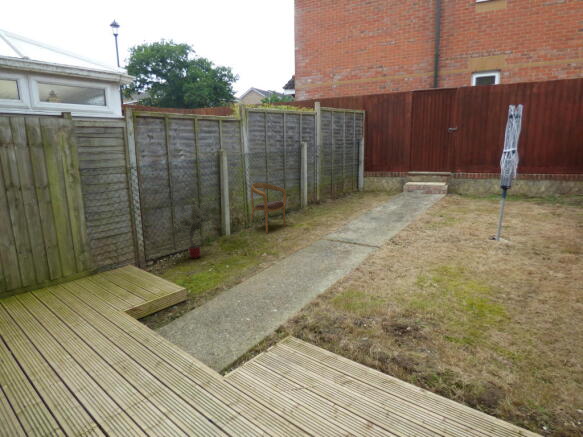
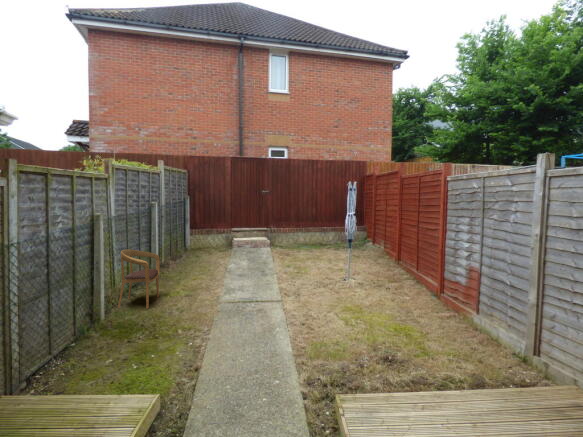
potted tree: present [172,198,212,259] -> none [57,279,111,361]

